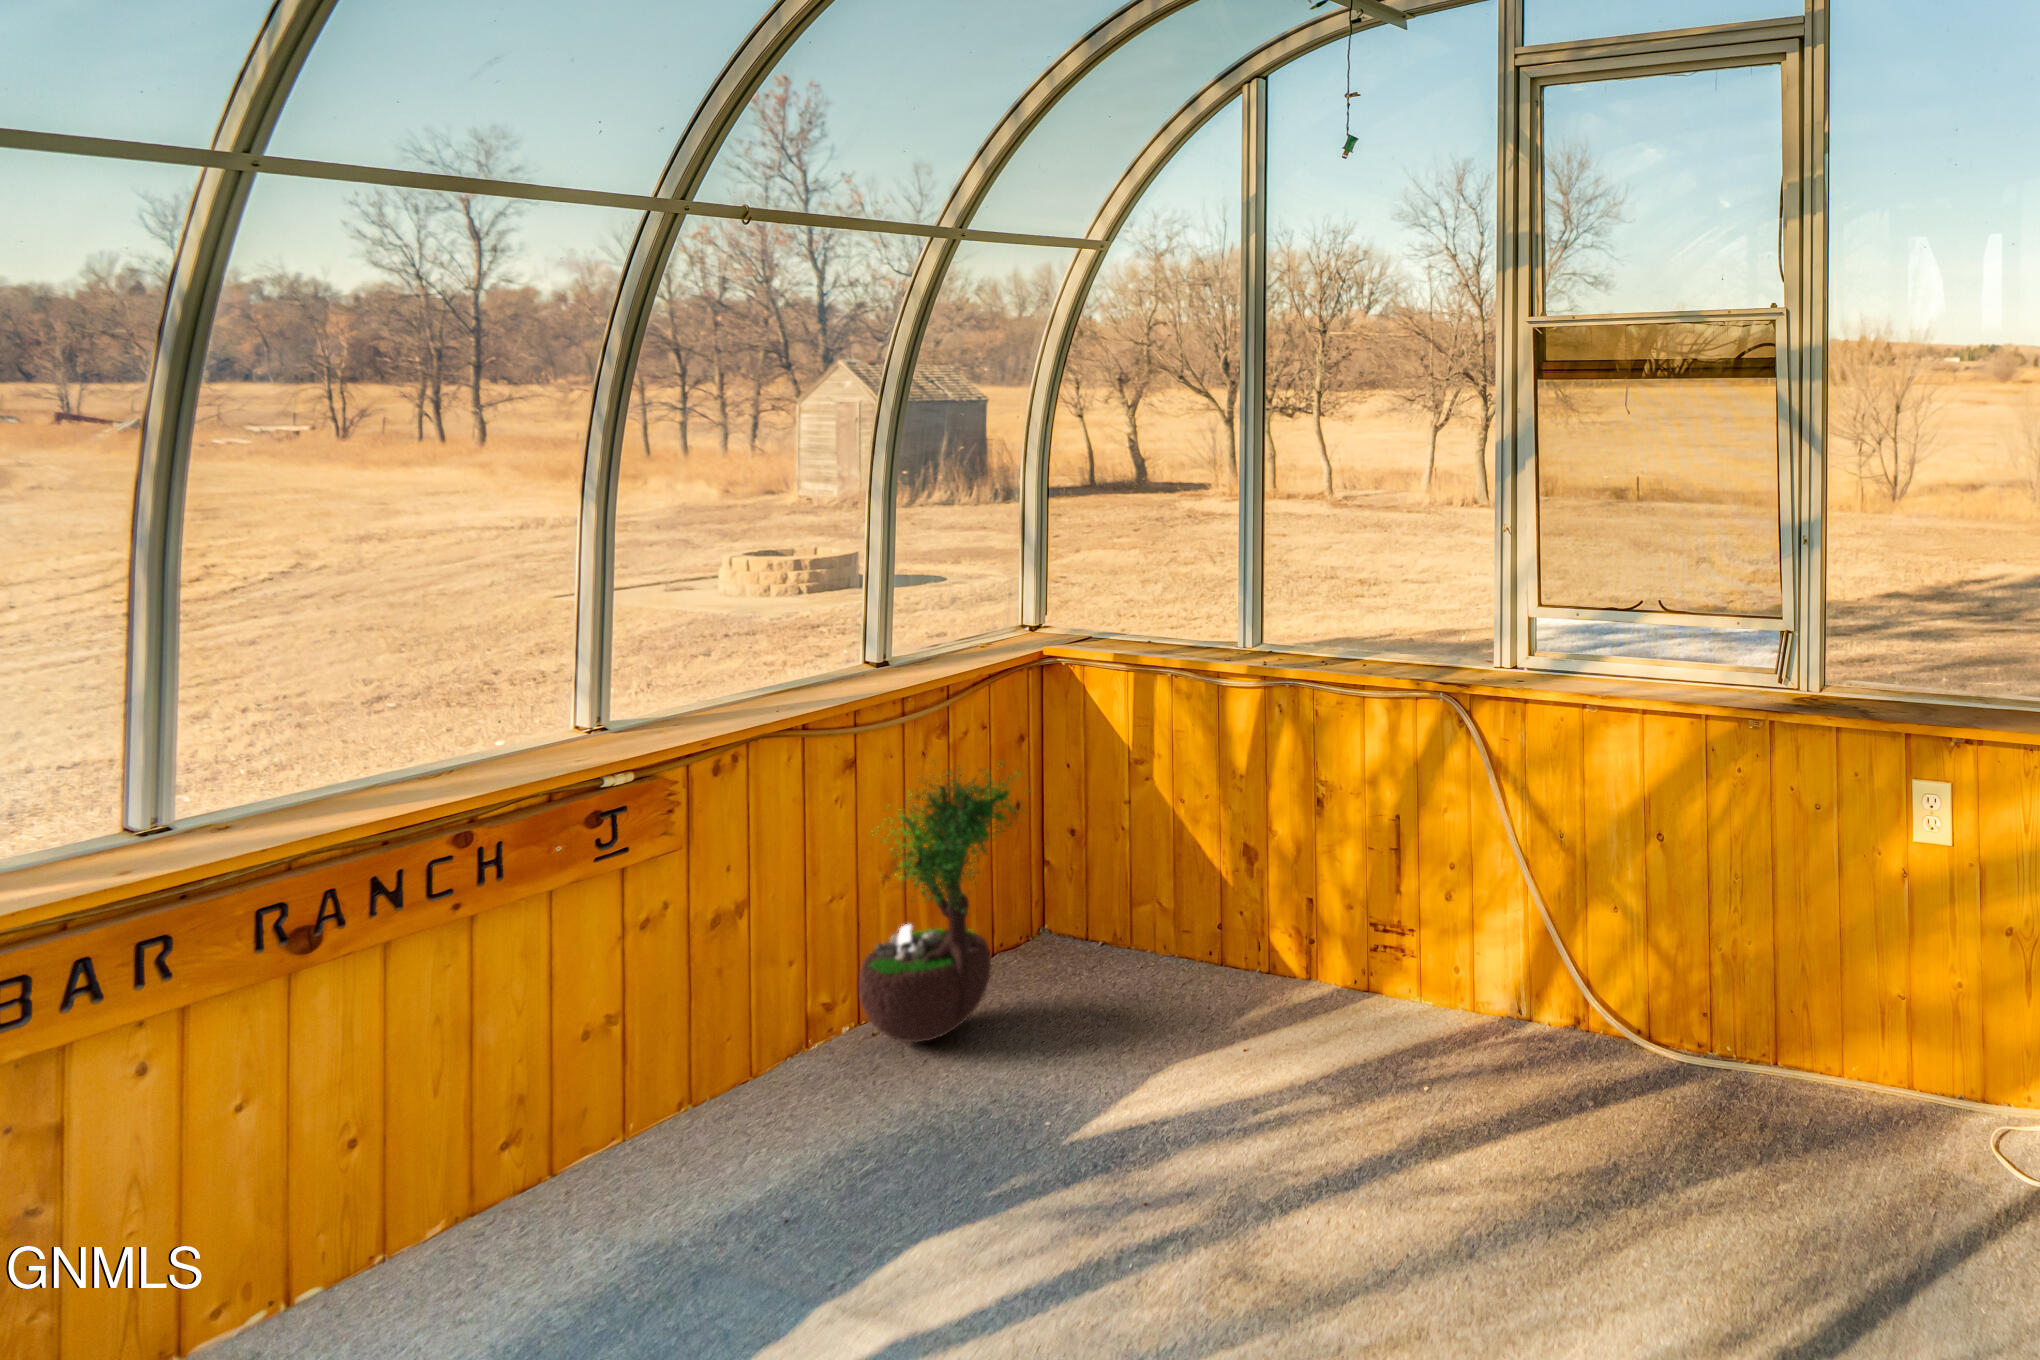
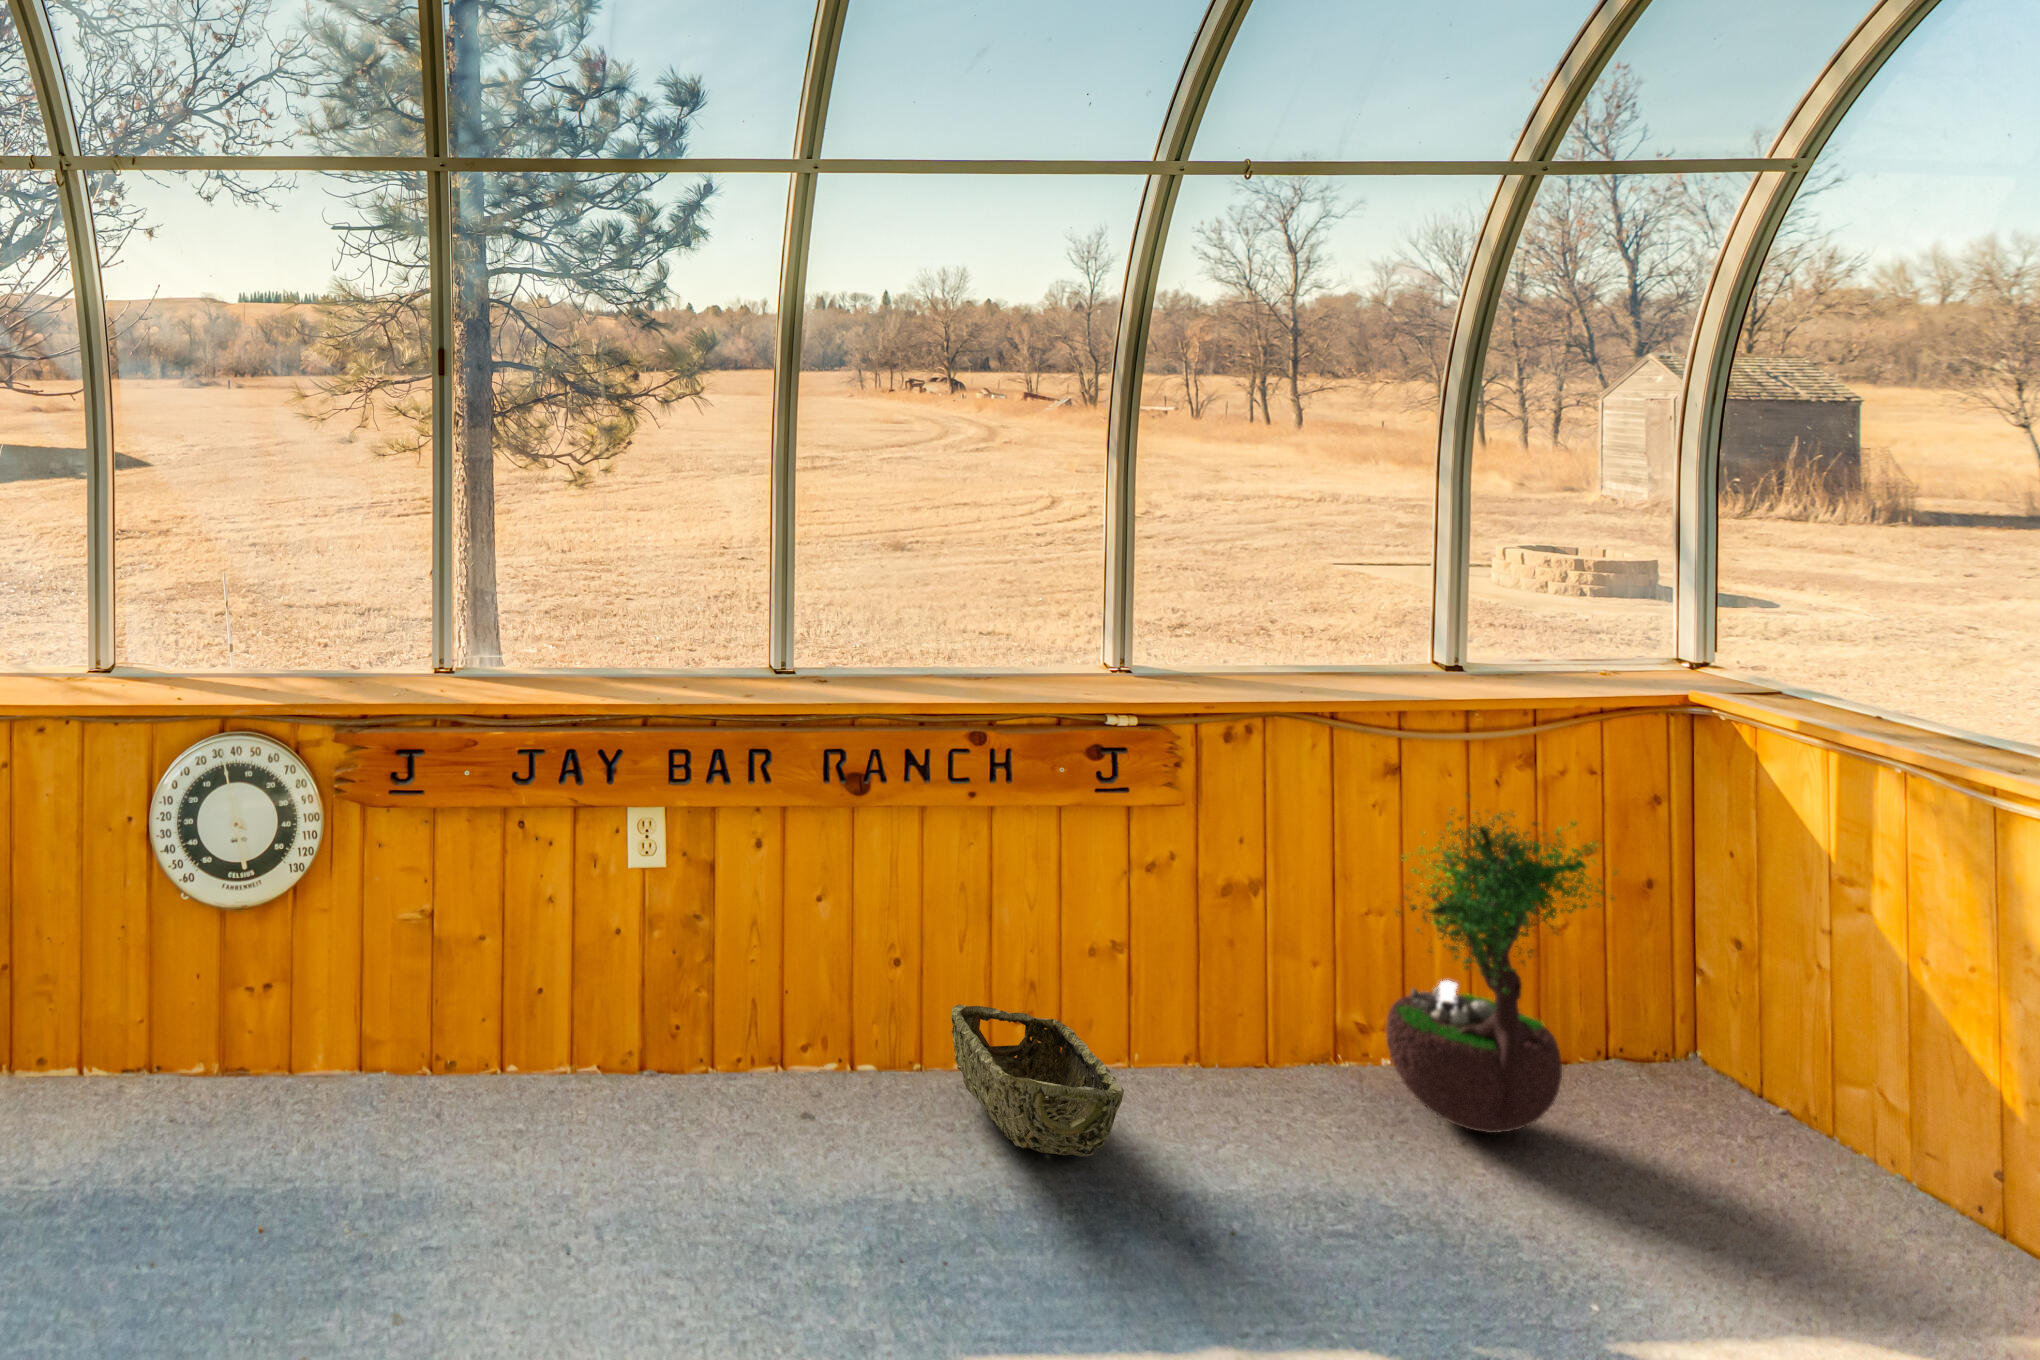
woven basket: none [426,1121,667,1273] -> present [951,1004,1124,1157]

